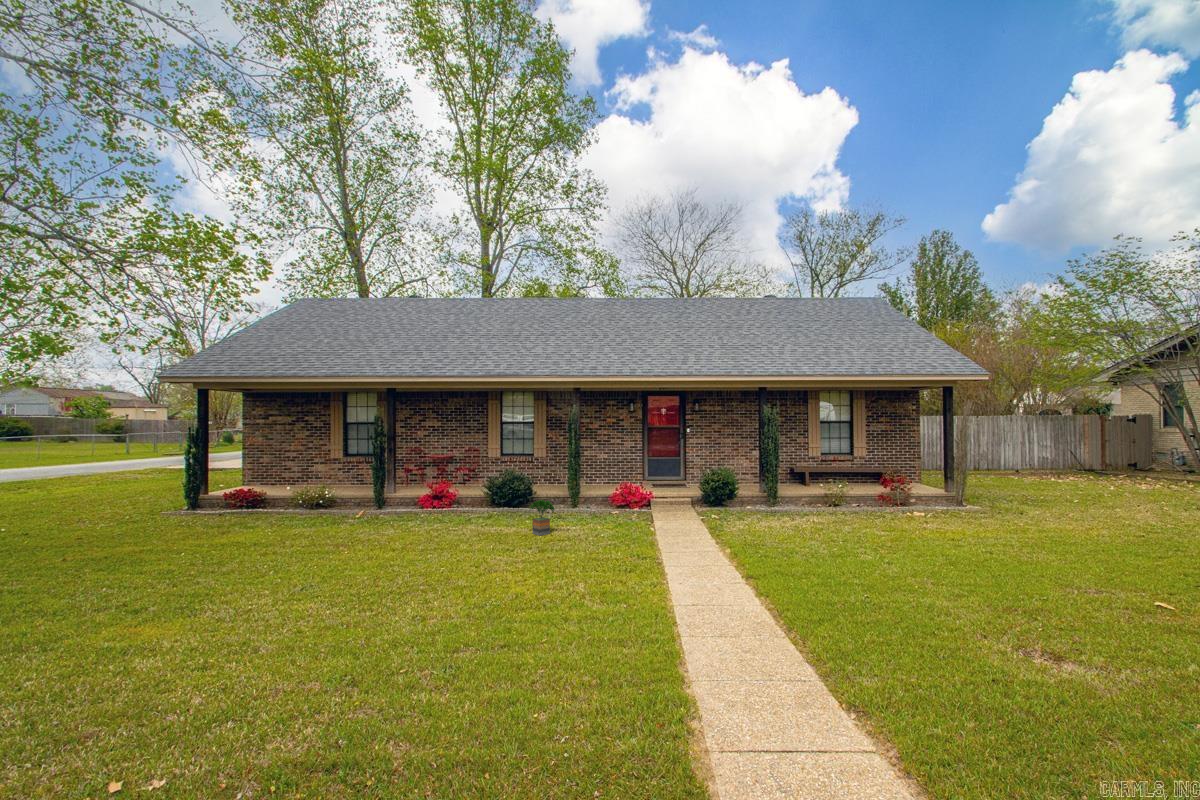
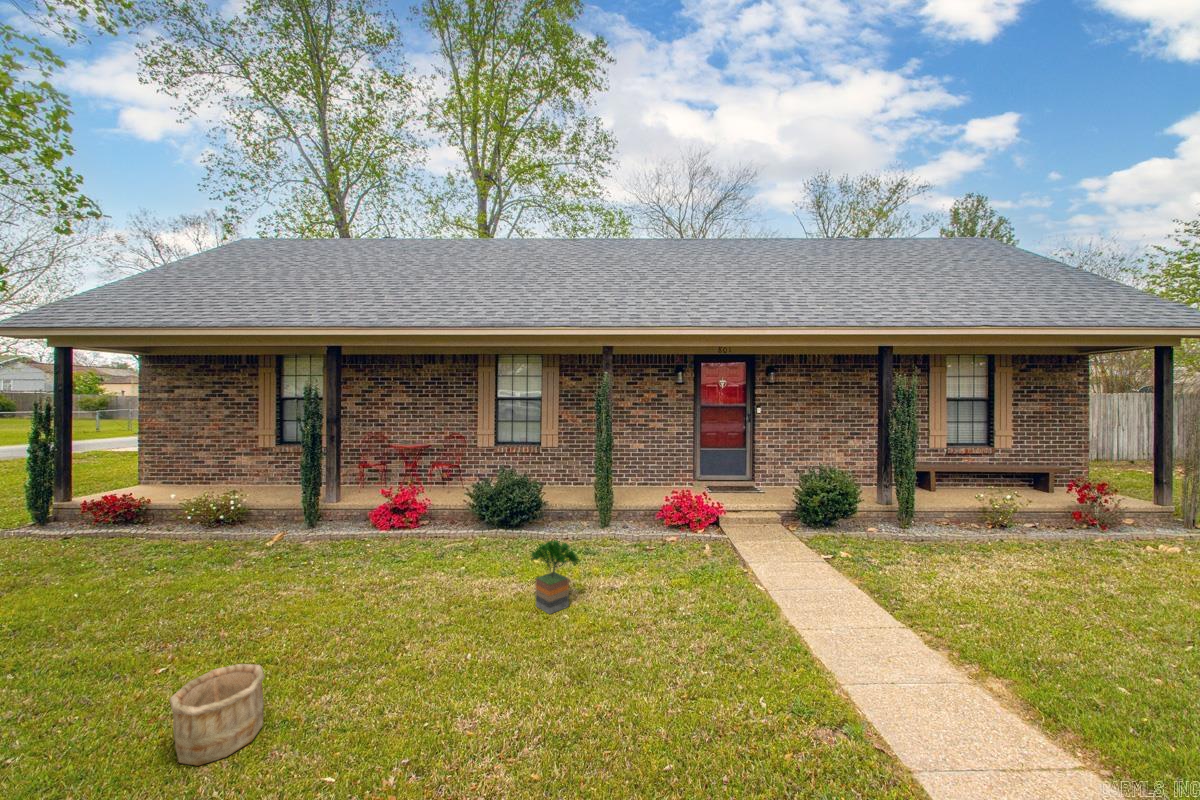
wooden bucket: none [396,535,427,564] -> present [170,664,265,766]

